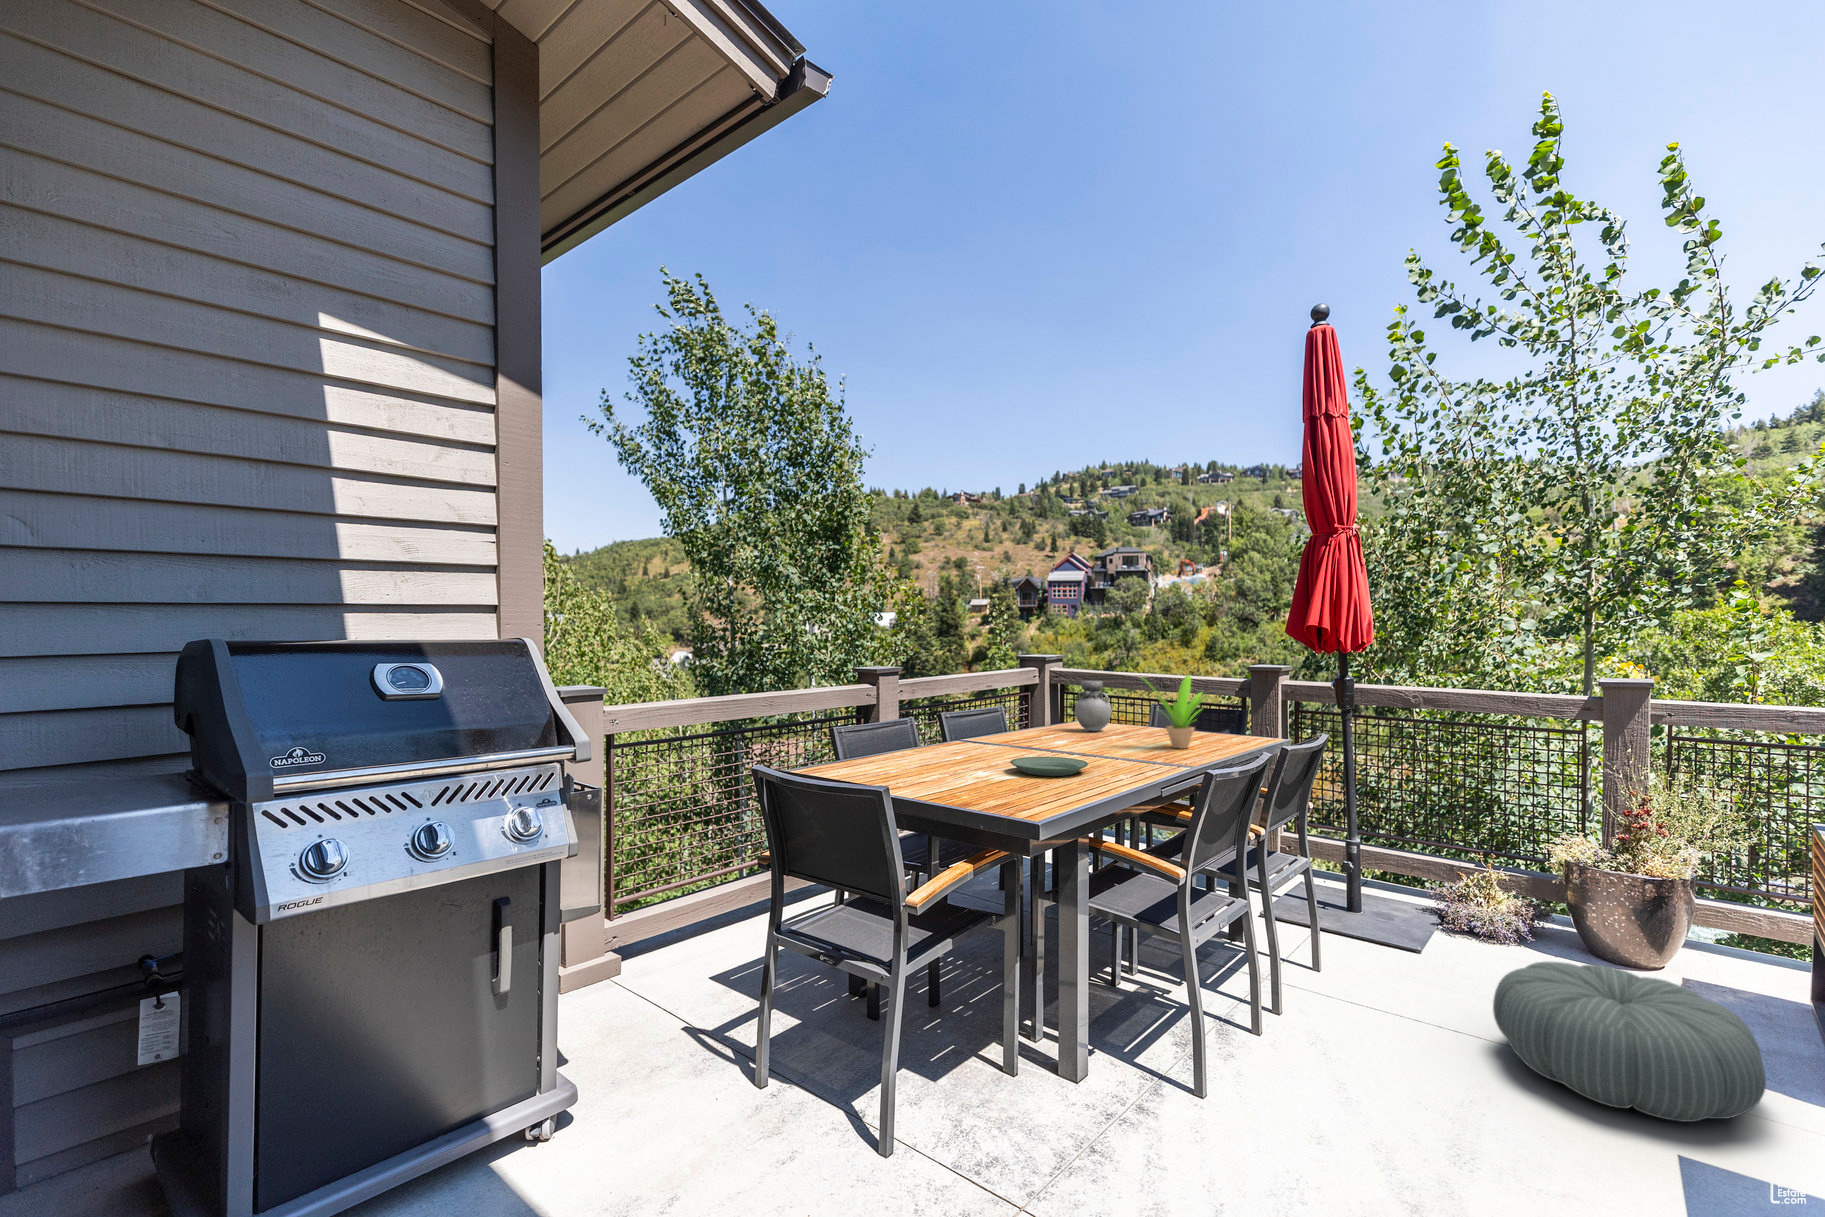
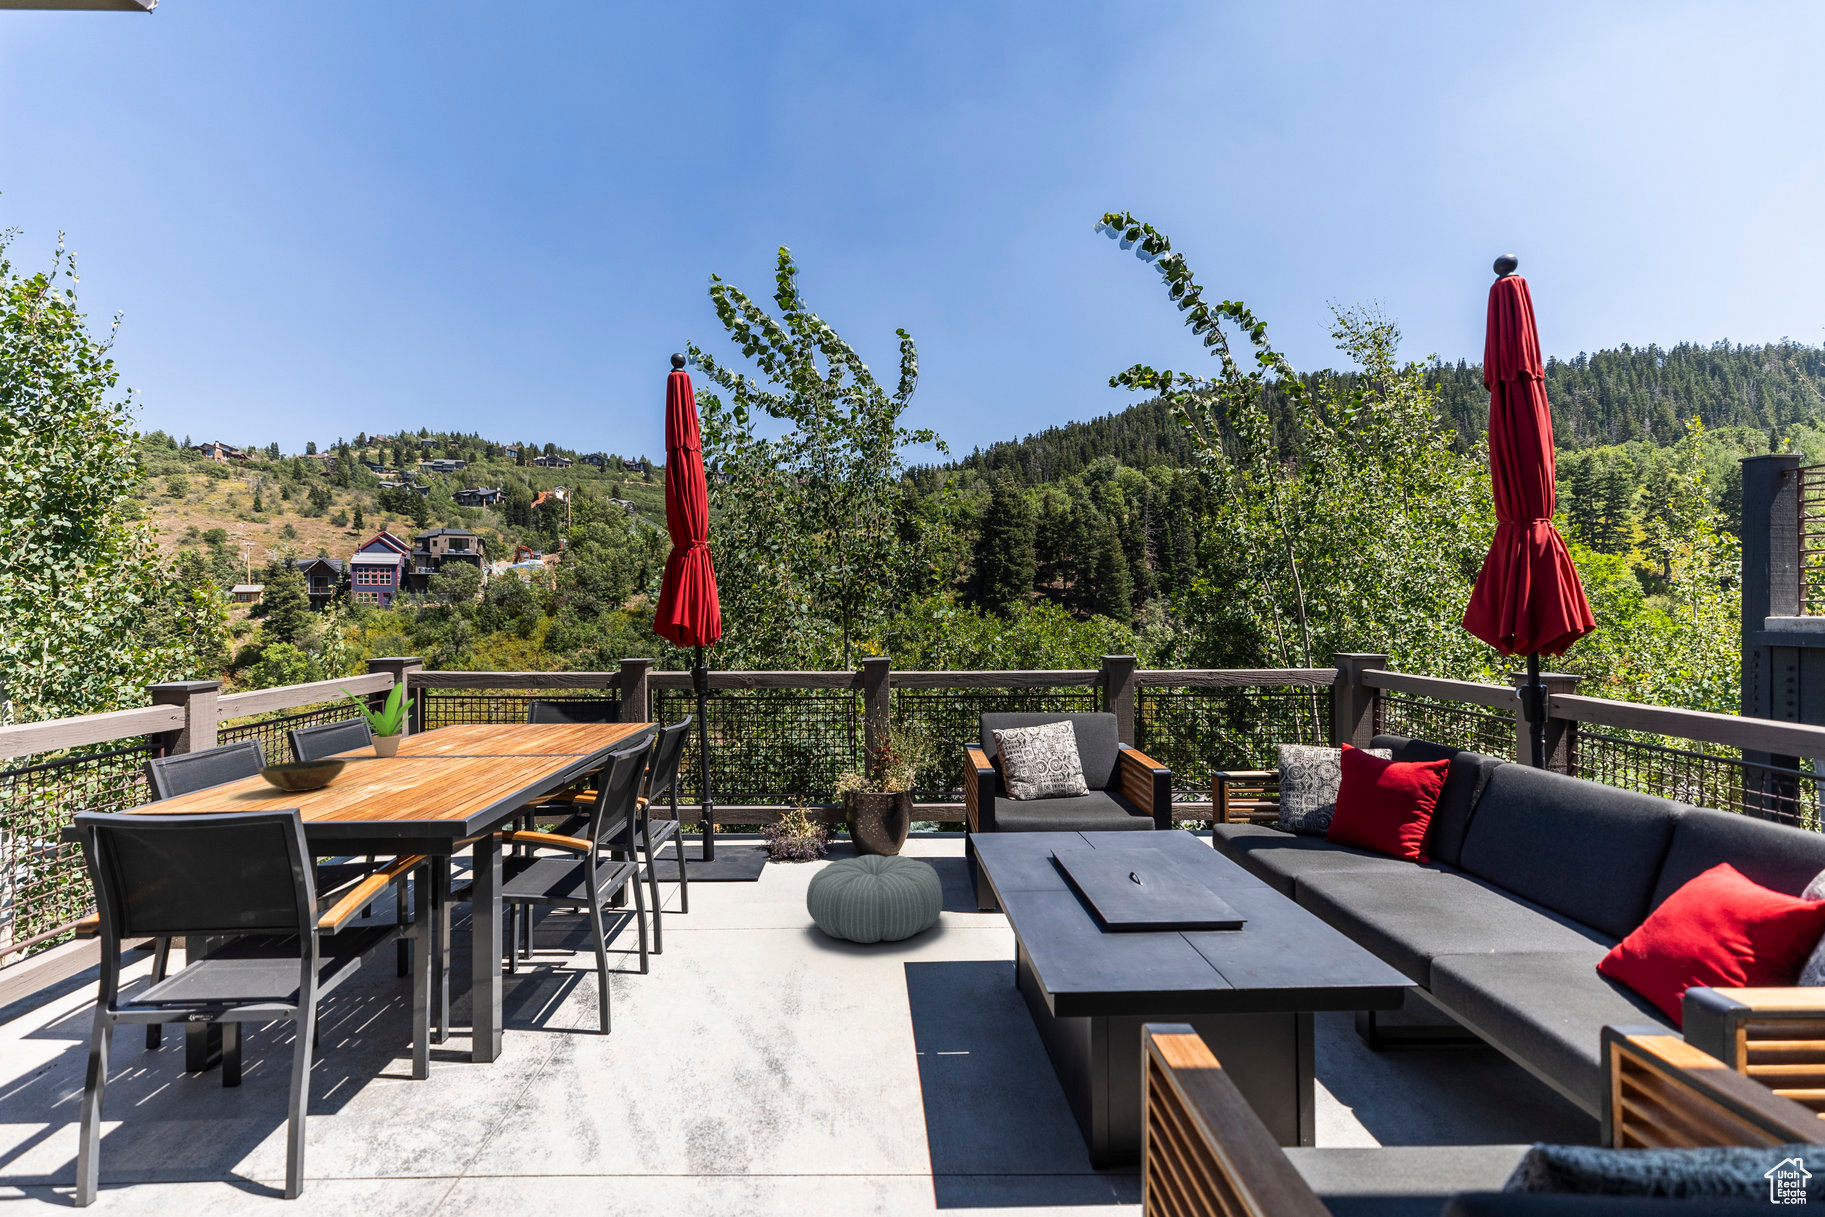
potted plant: present [1142,675,1206,748] -> present [339,682,414,757]
vase: present [1075,681,1112,731] -> none [450,685,491,736]
bowl: none [903,737,970,765] -> present [258,759,347,792]
plate: present [1010,757,1088,776] -> none [402,764,489,784]

